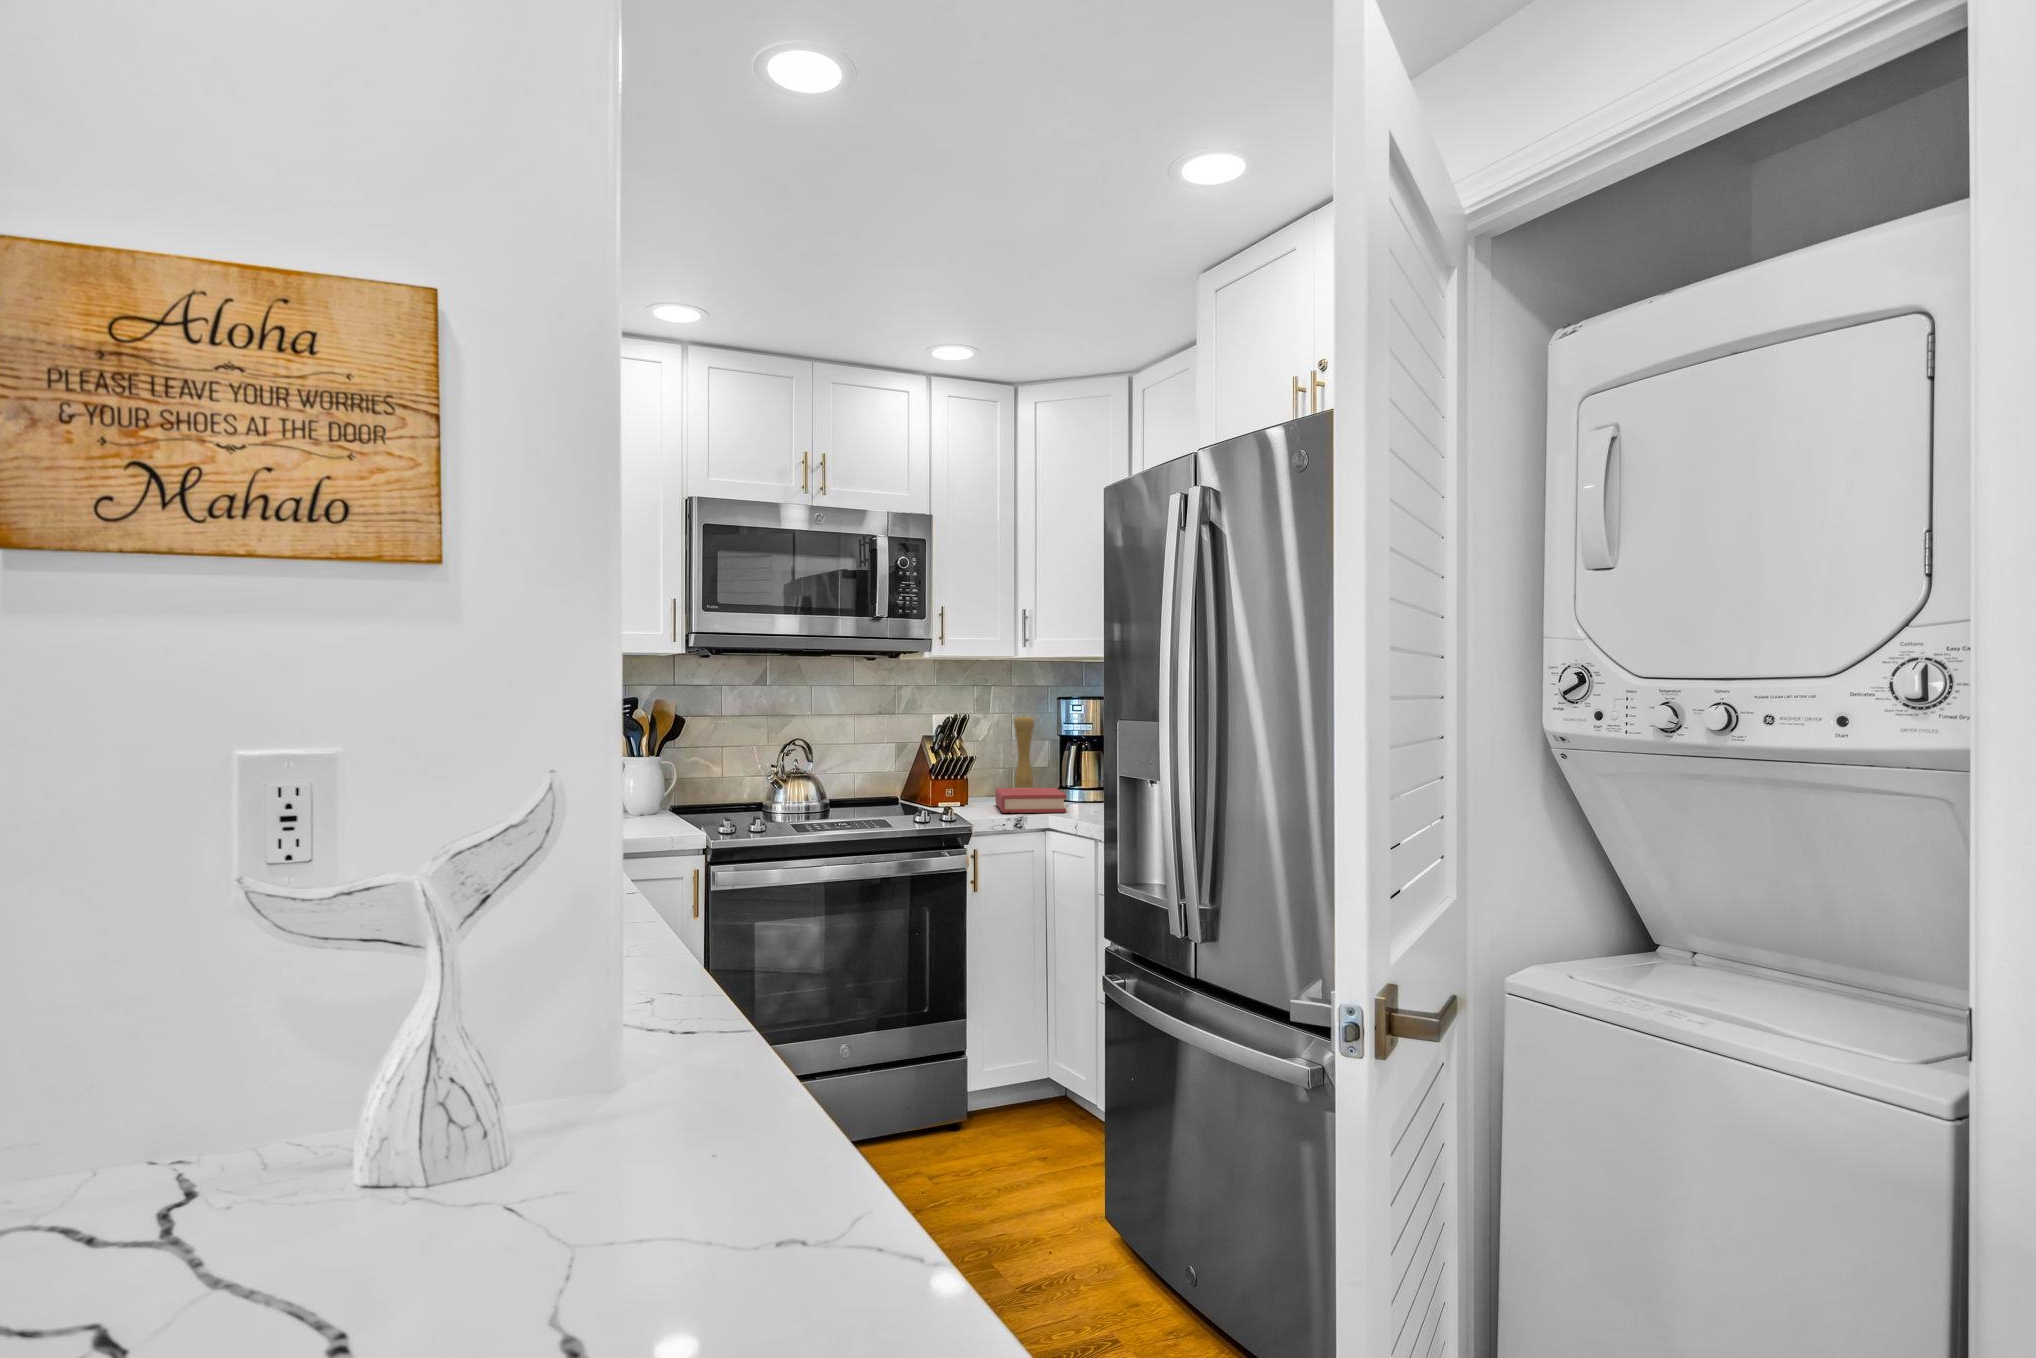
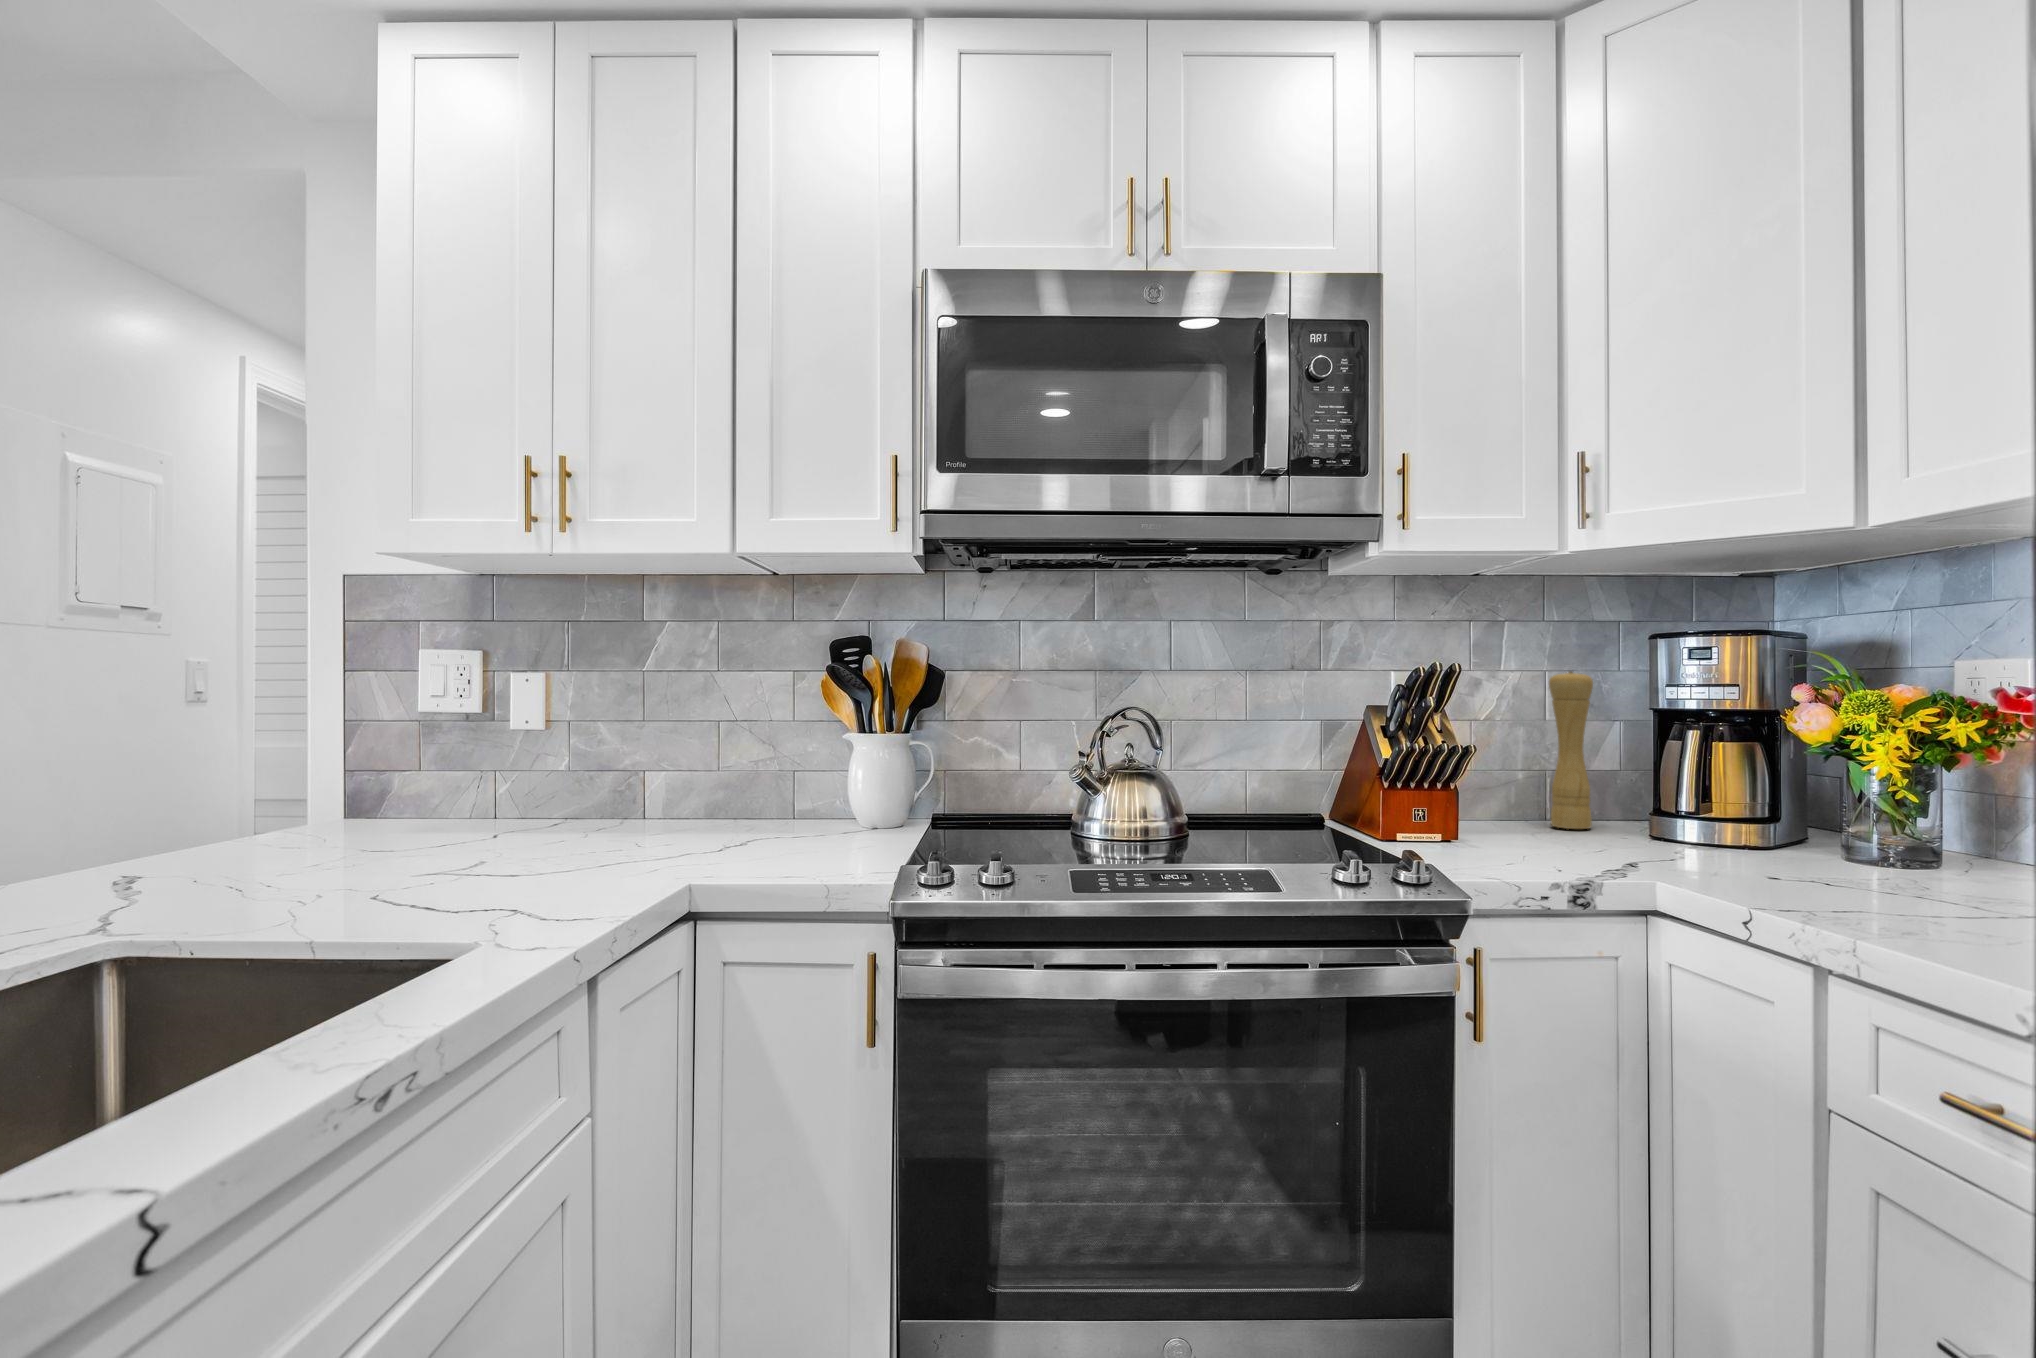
hardback book: present [996,788,1066,813] -> none [1515,809,1692,875]

